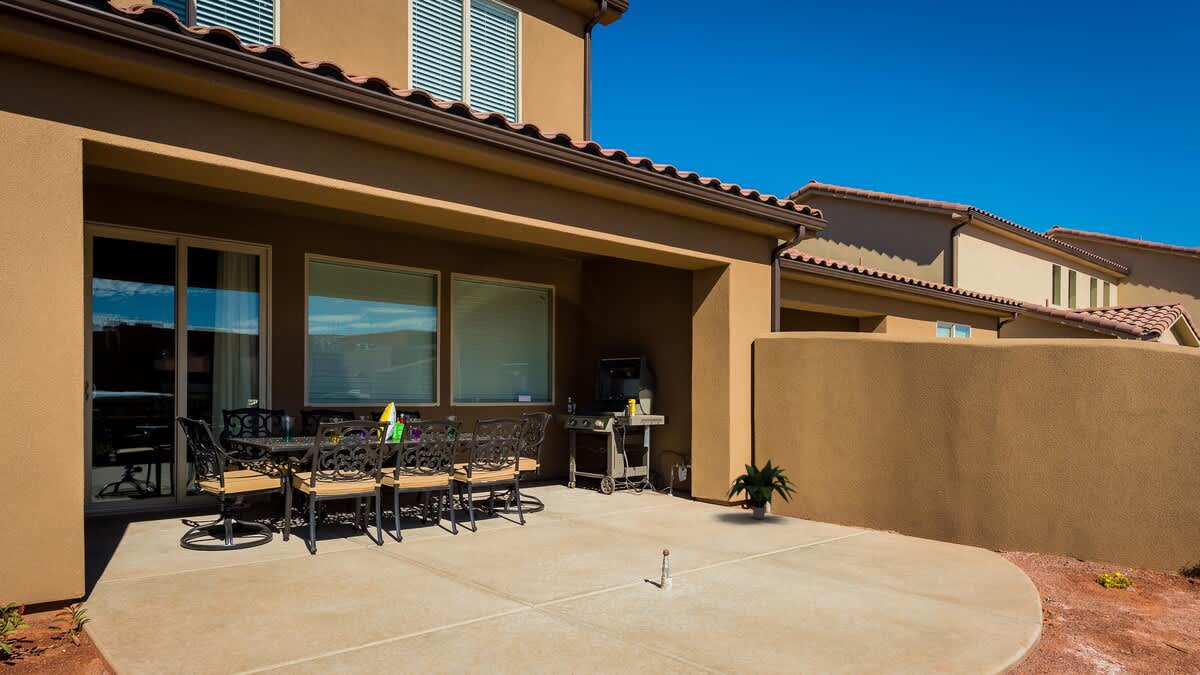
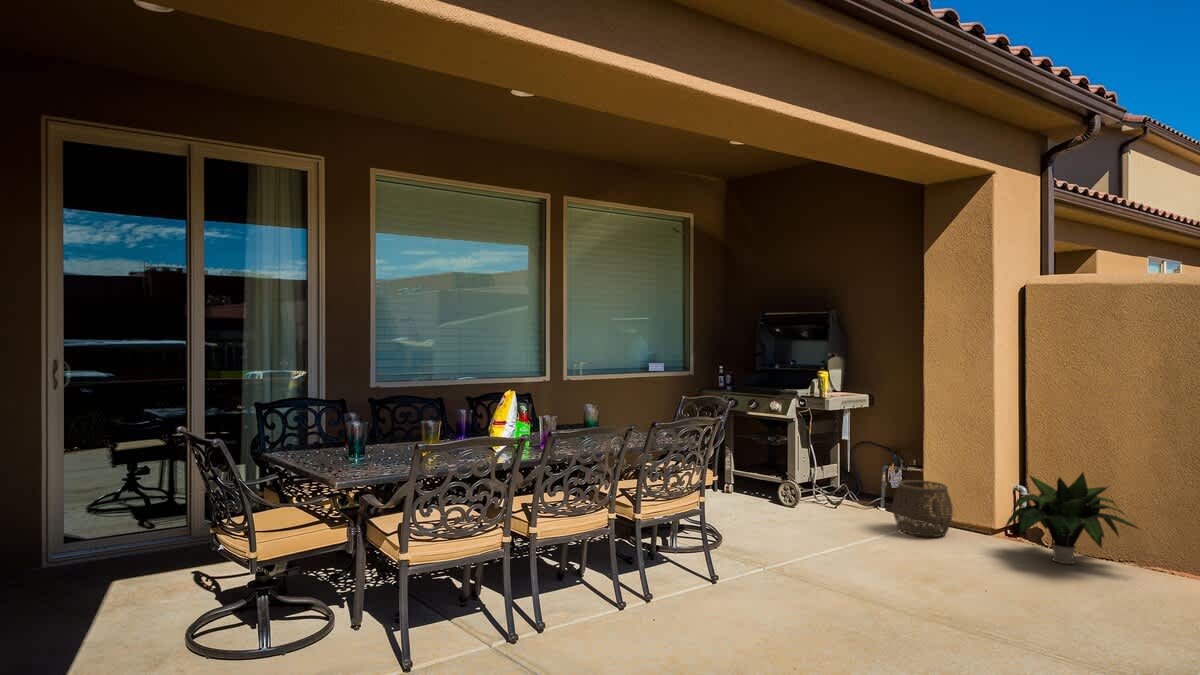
woven basket: none [666,472,705,509] -> present [893,480,953,537]

